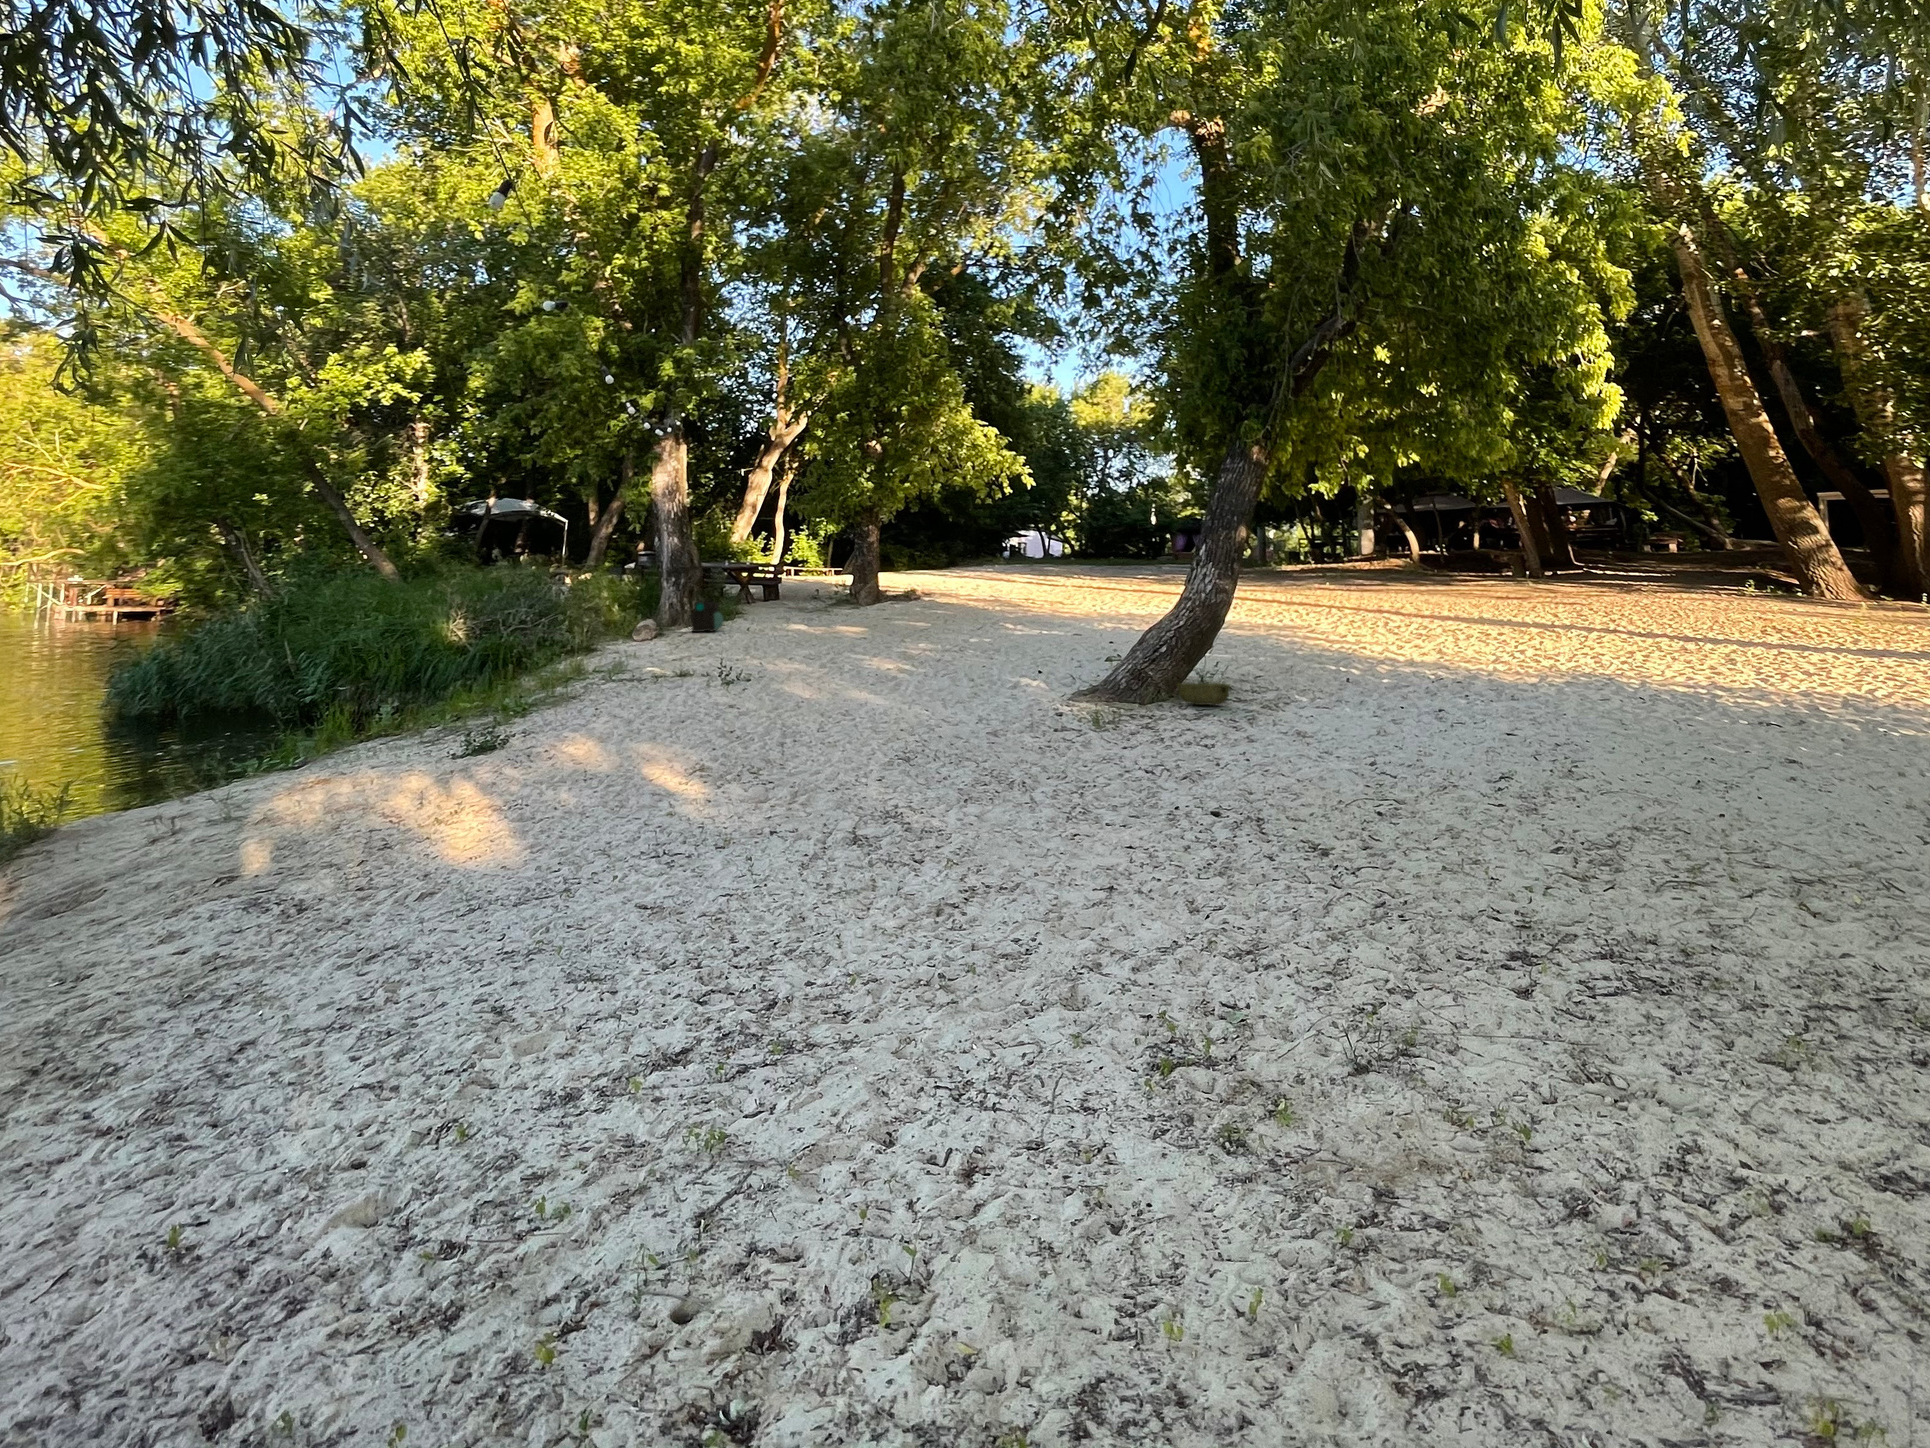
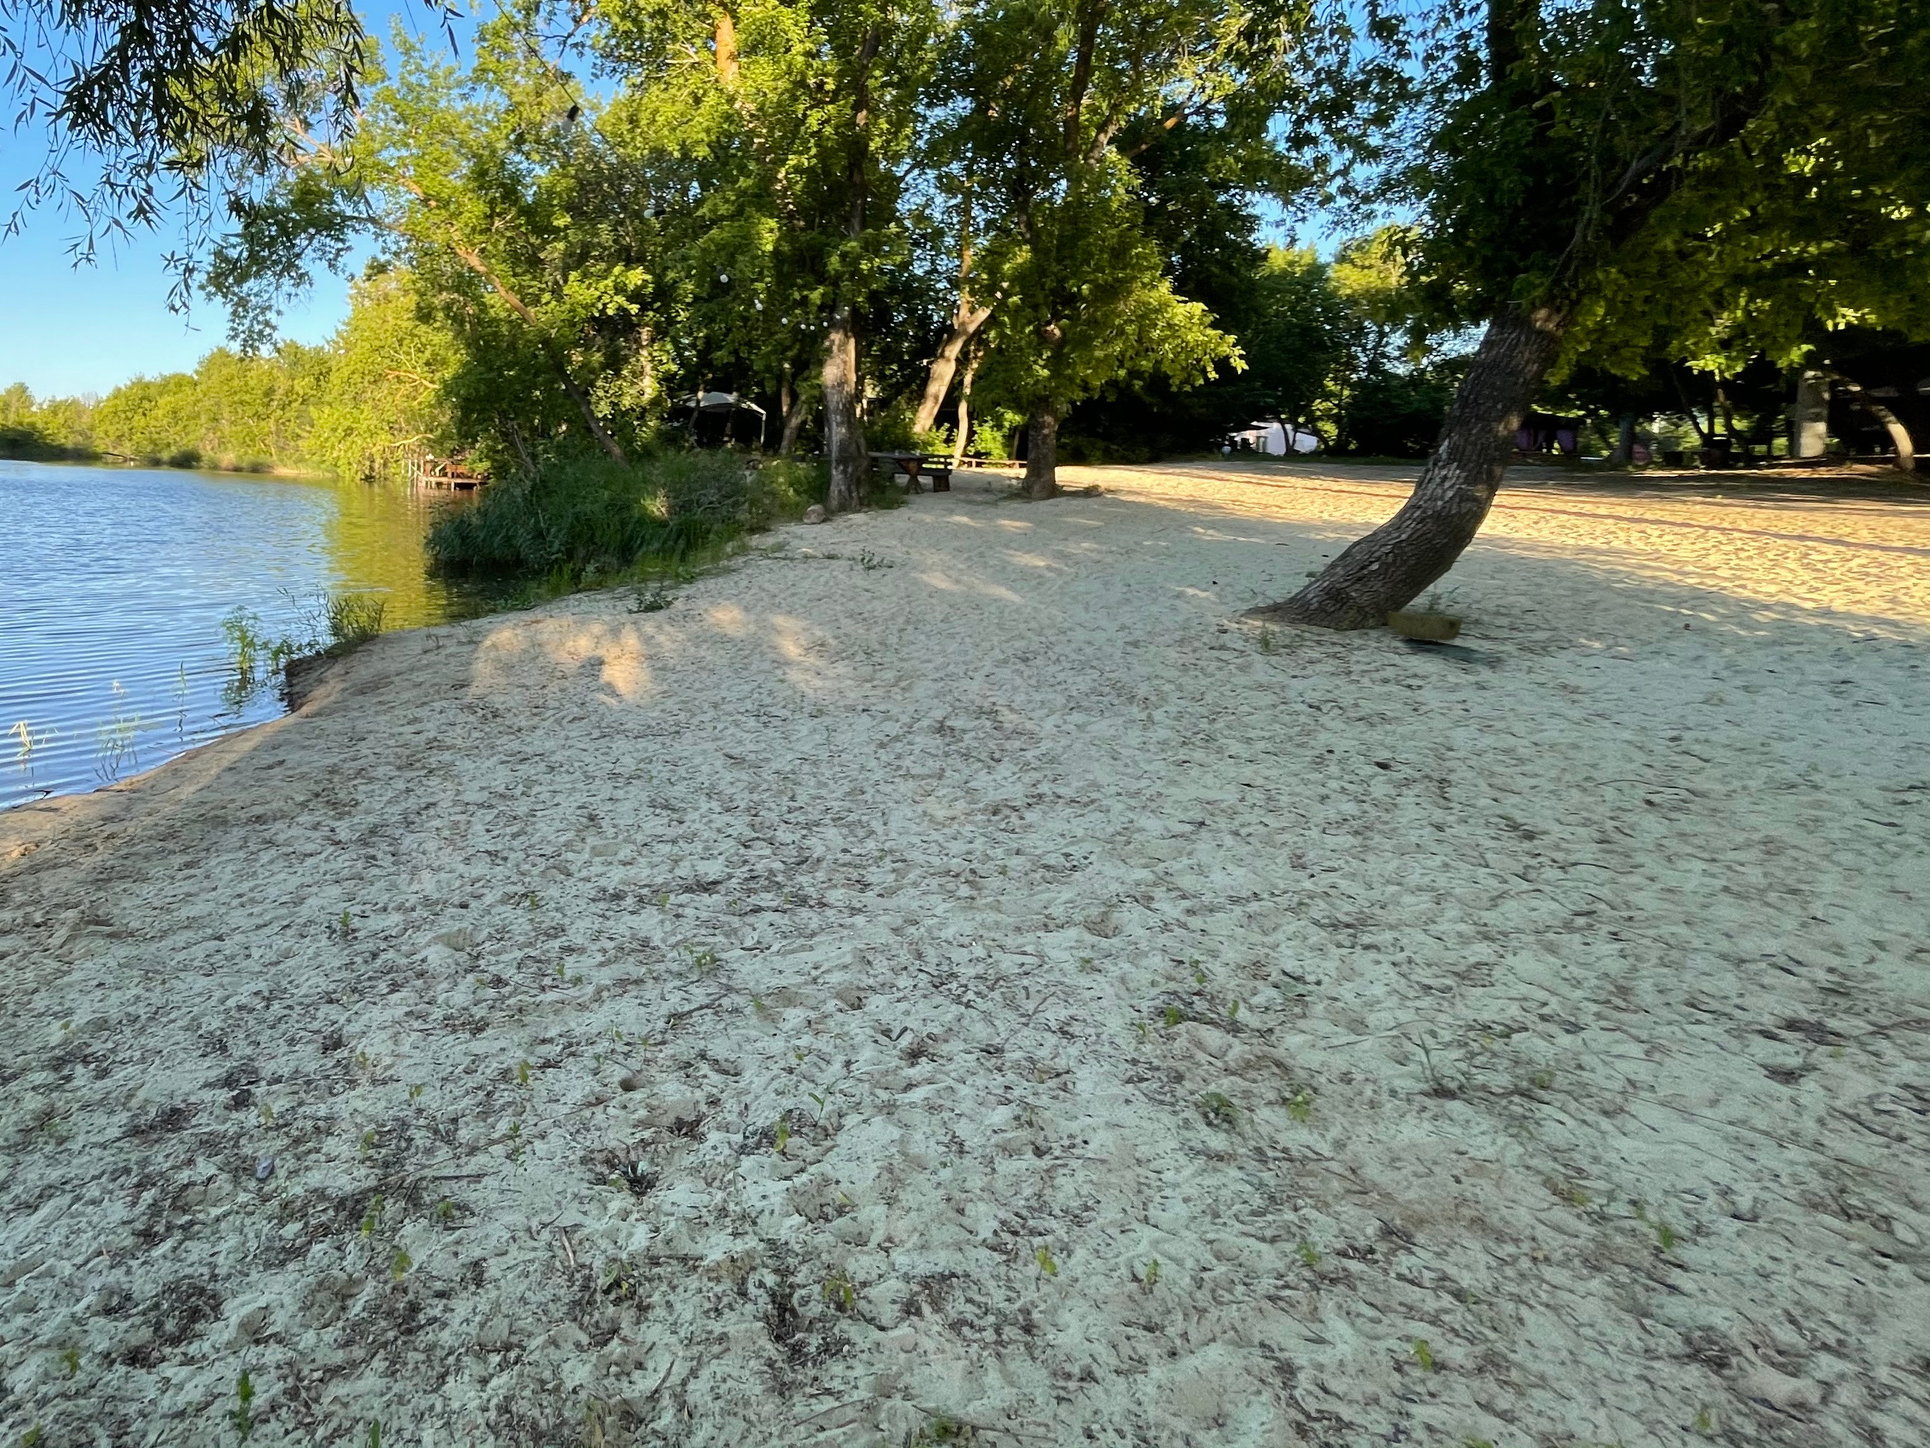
backpack: present [689,599,723,632] -> none [858,486,894,518]

